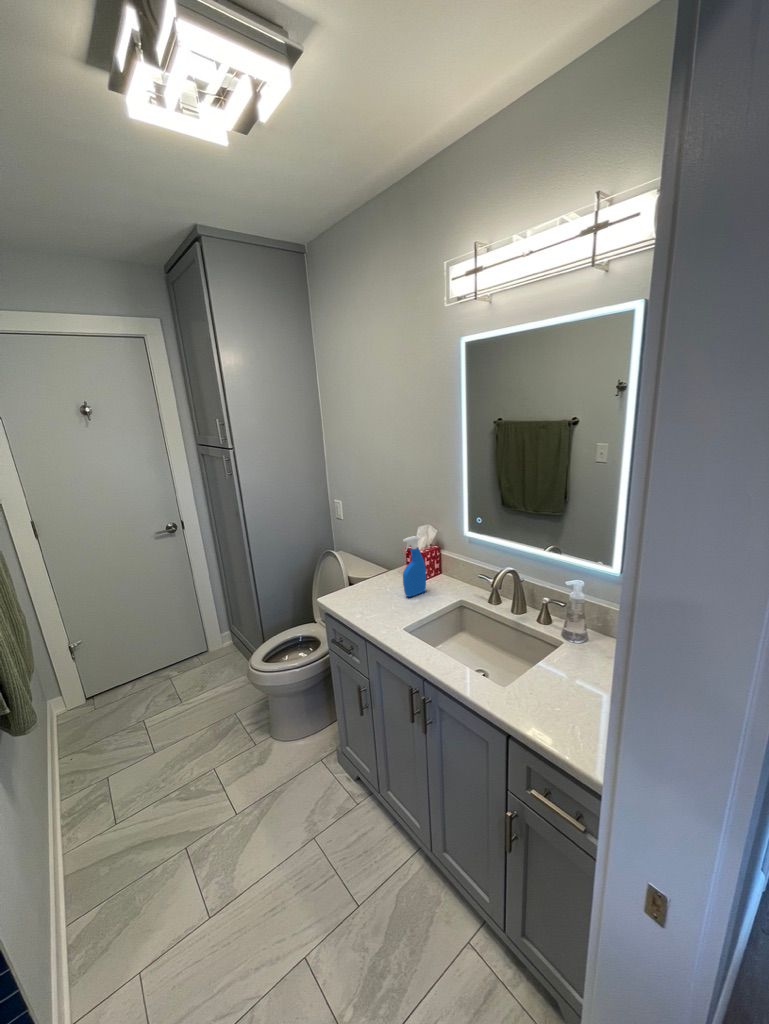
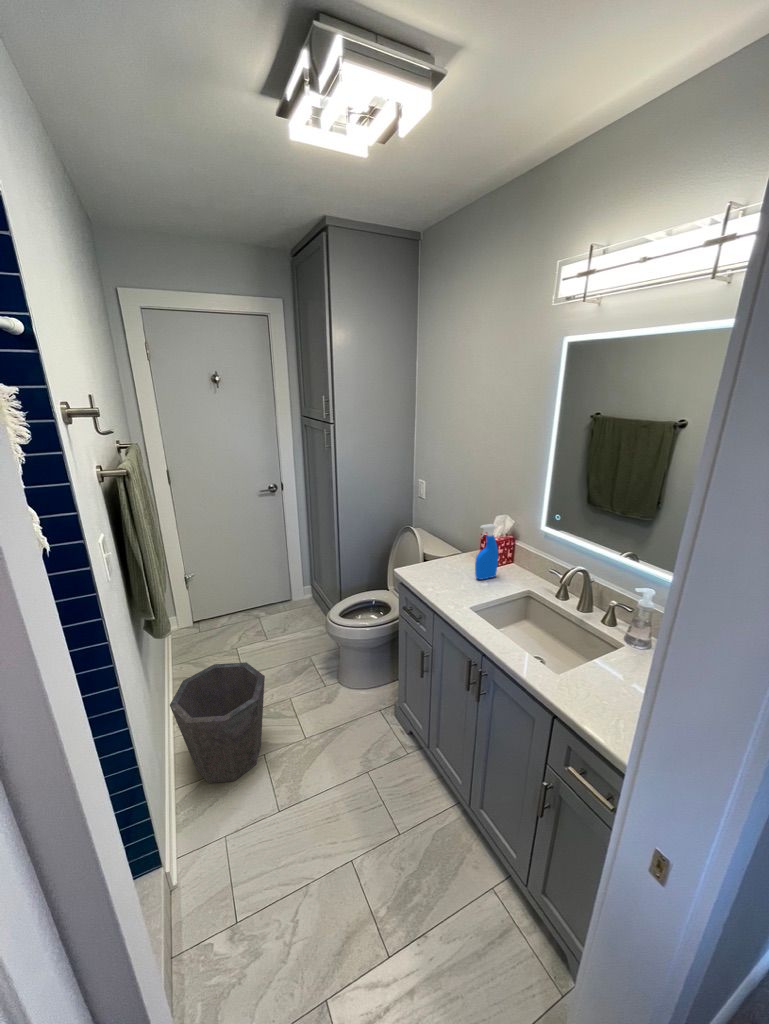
waste bin: none [49,739,181,904] -> present [170,662,265,783]

